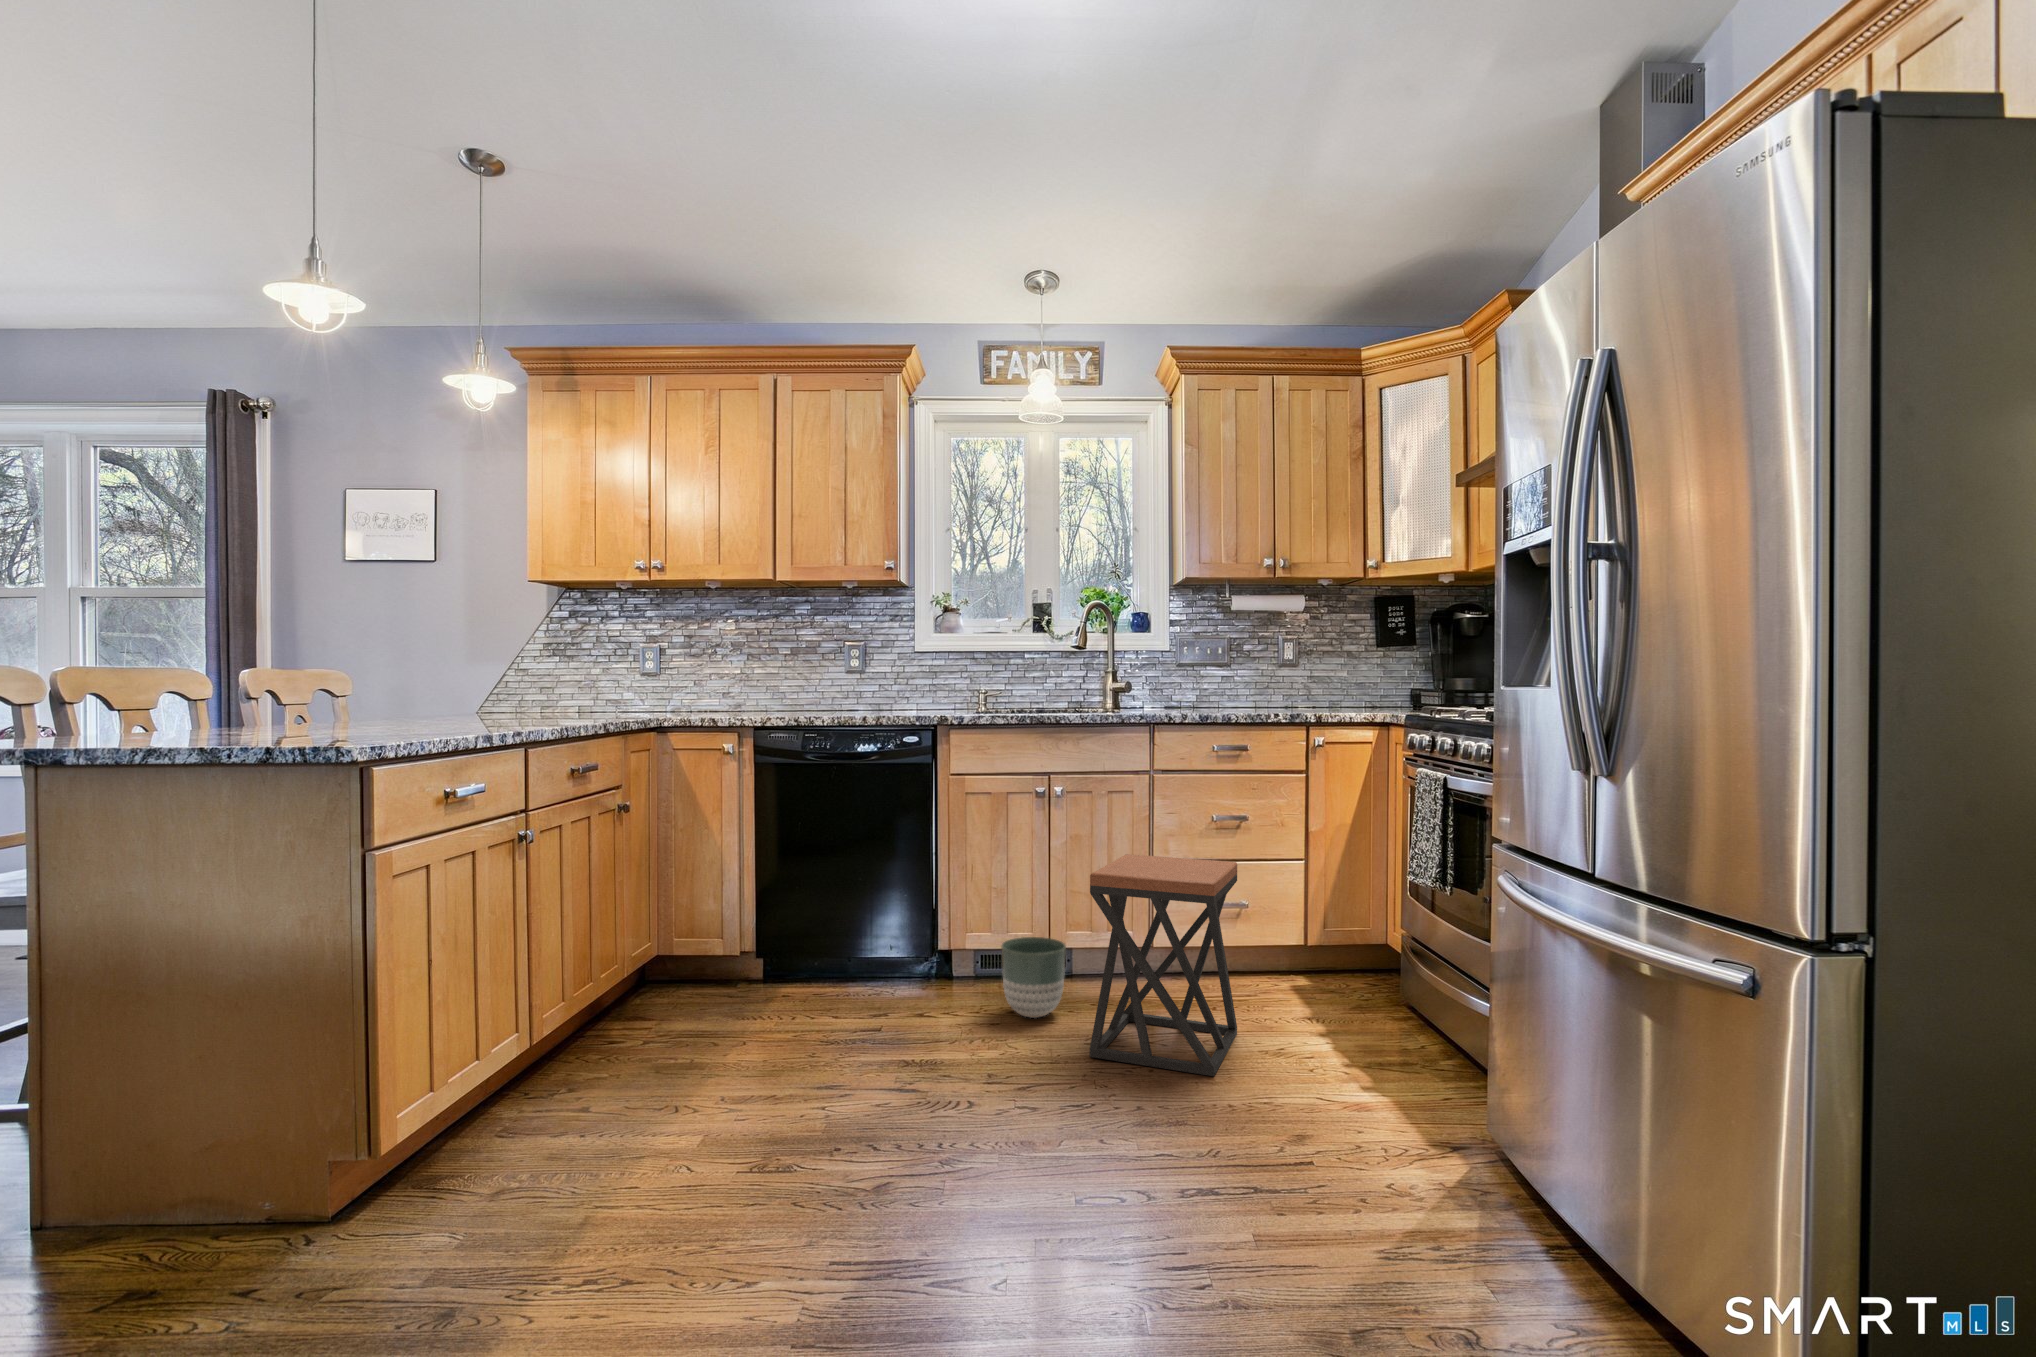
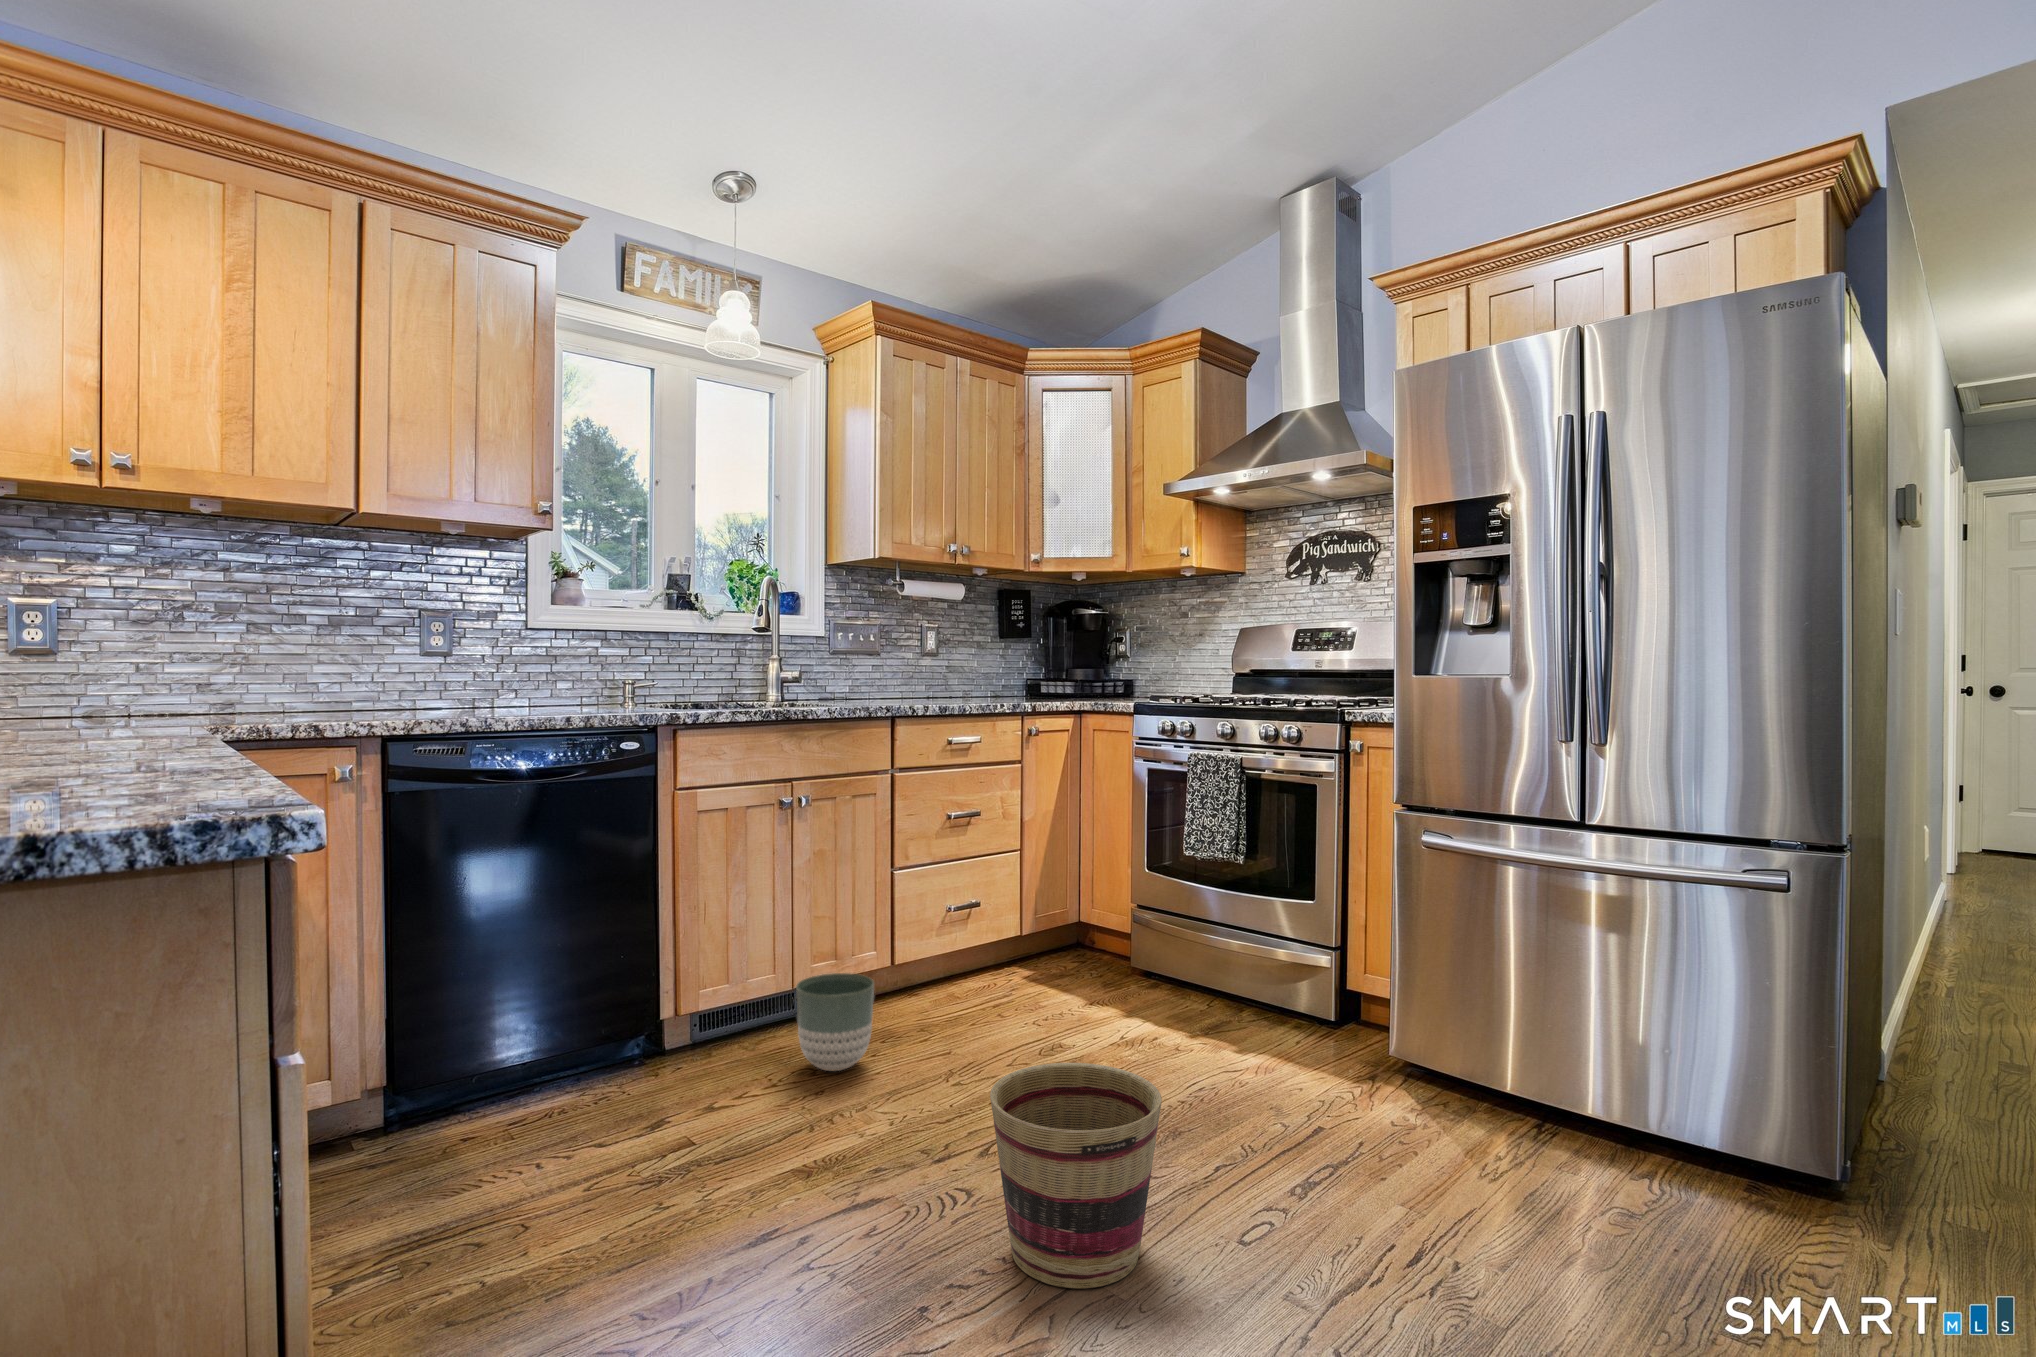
stool: present [1090,854,1237,1076] -> none [928,856,1093,1092]
basket: none [901,1022,1048,1211] -> present [990,1063,1162,1288]

